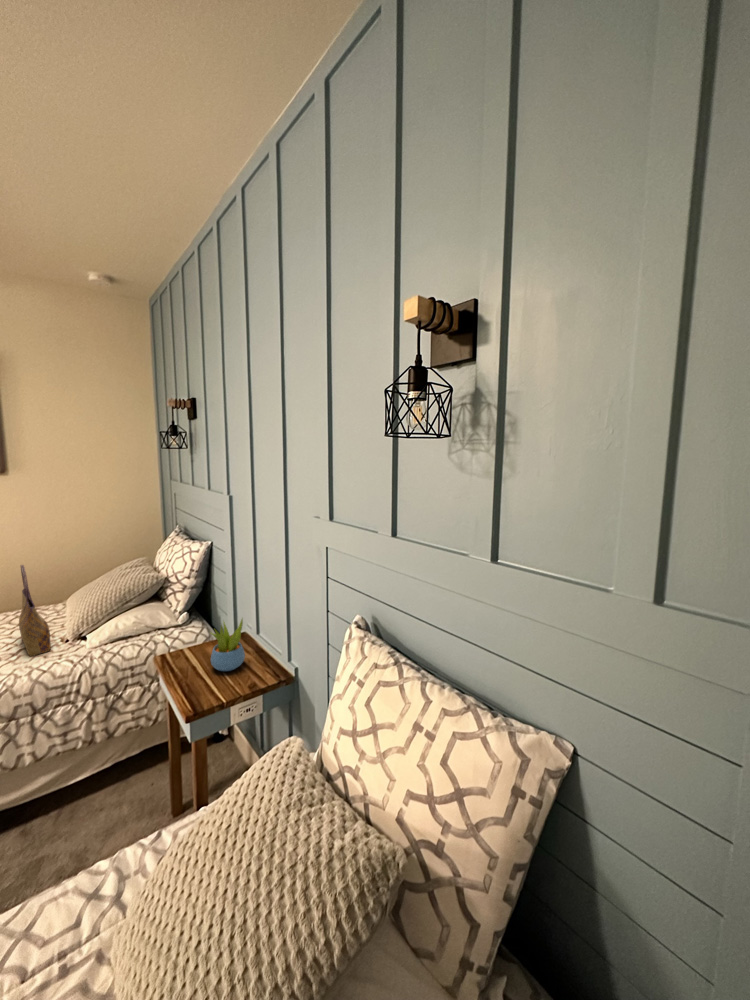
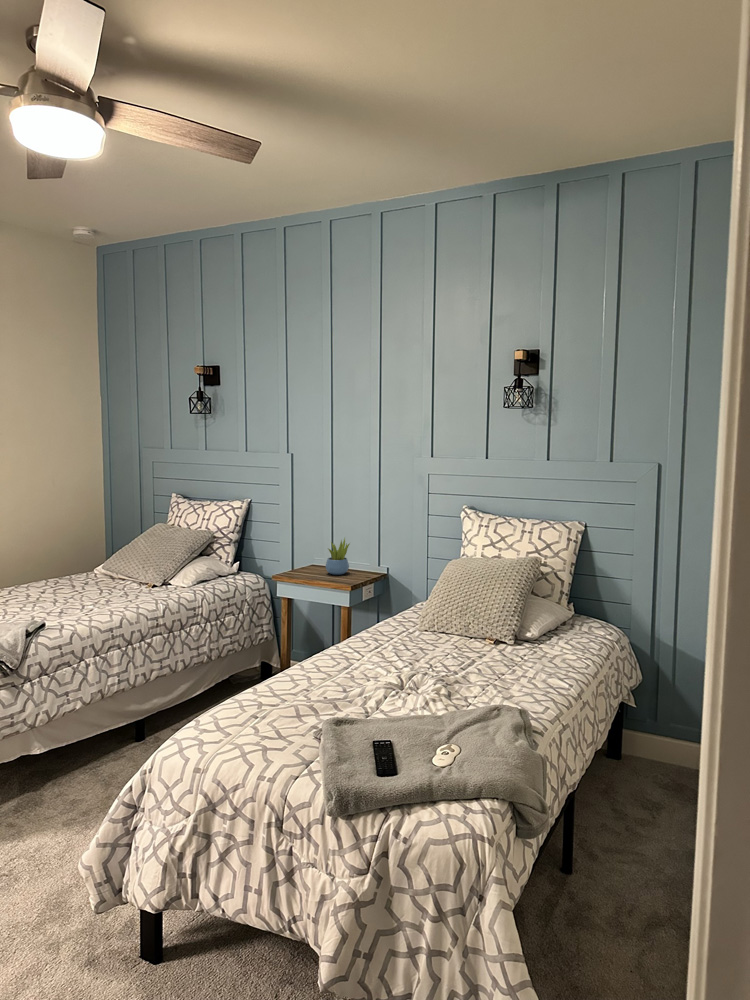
tote bag: present [19,565,51,656] -> none [101,519,157,595]

